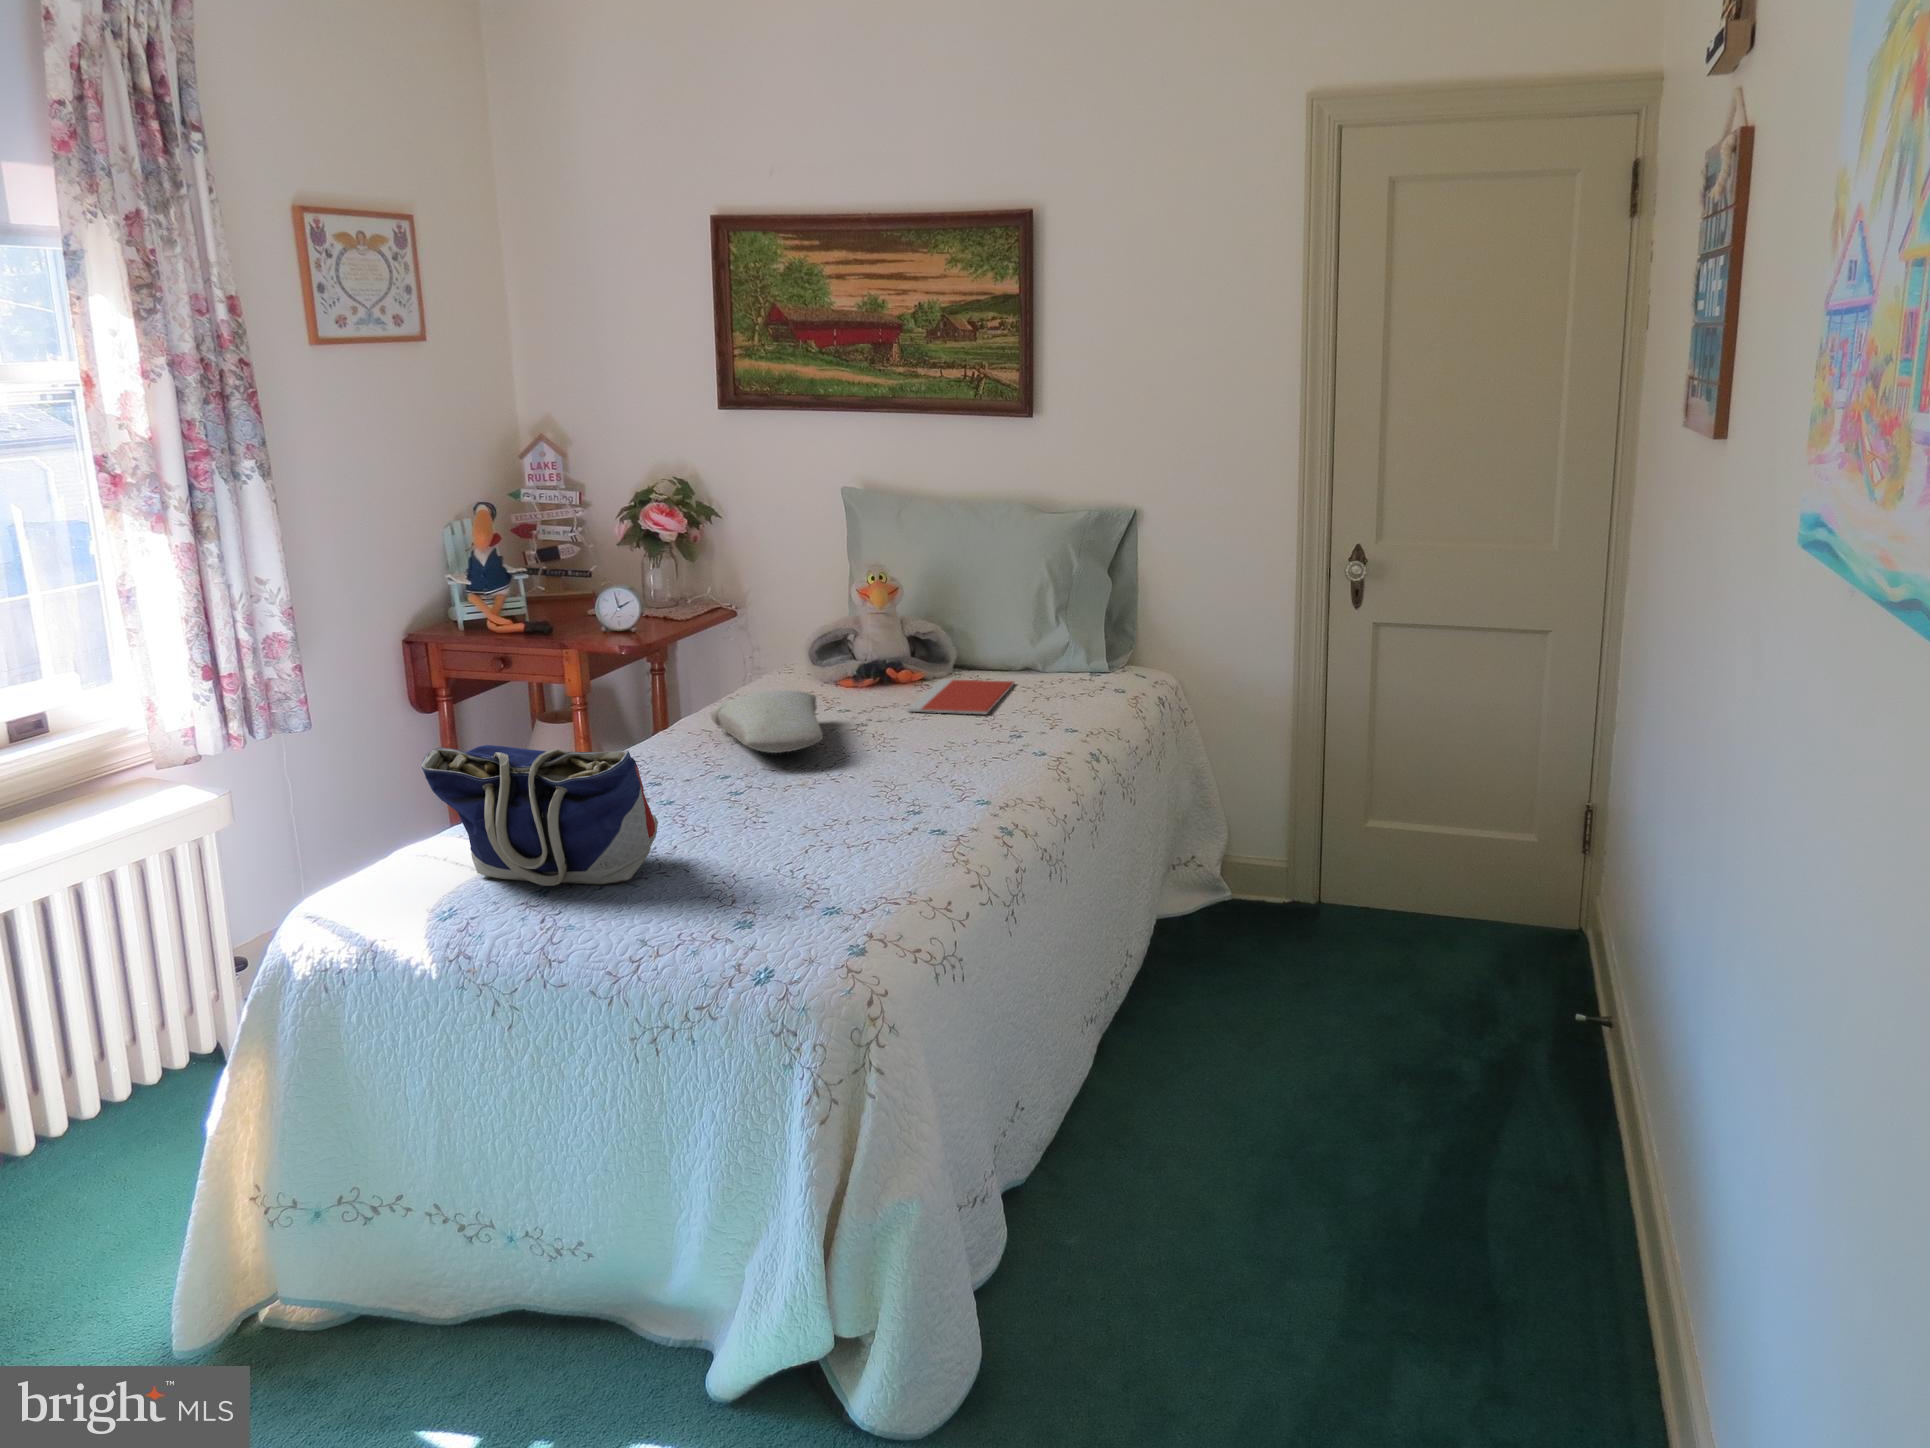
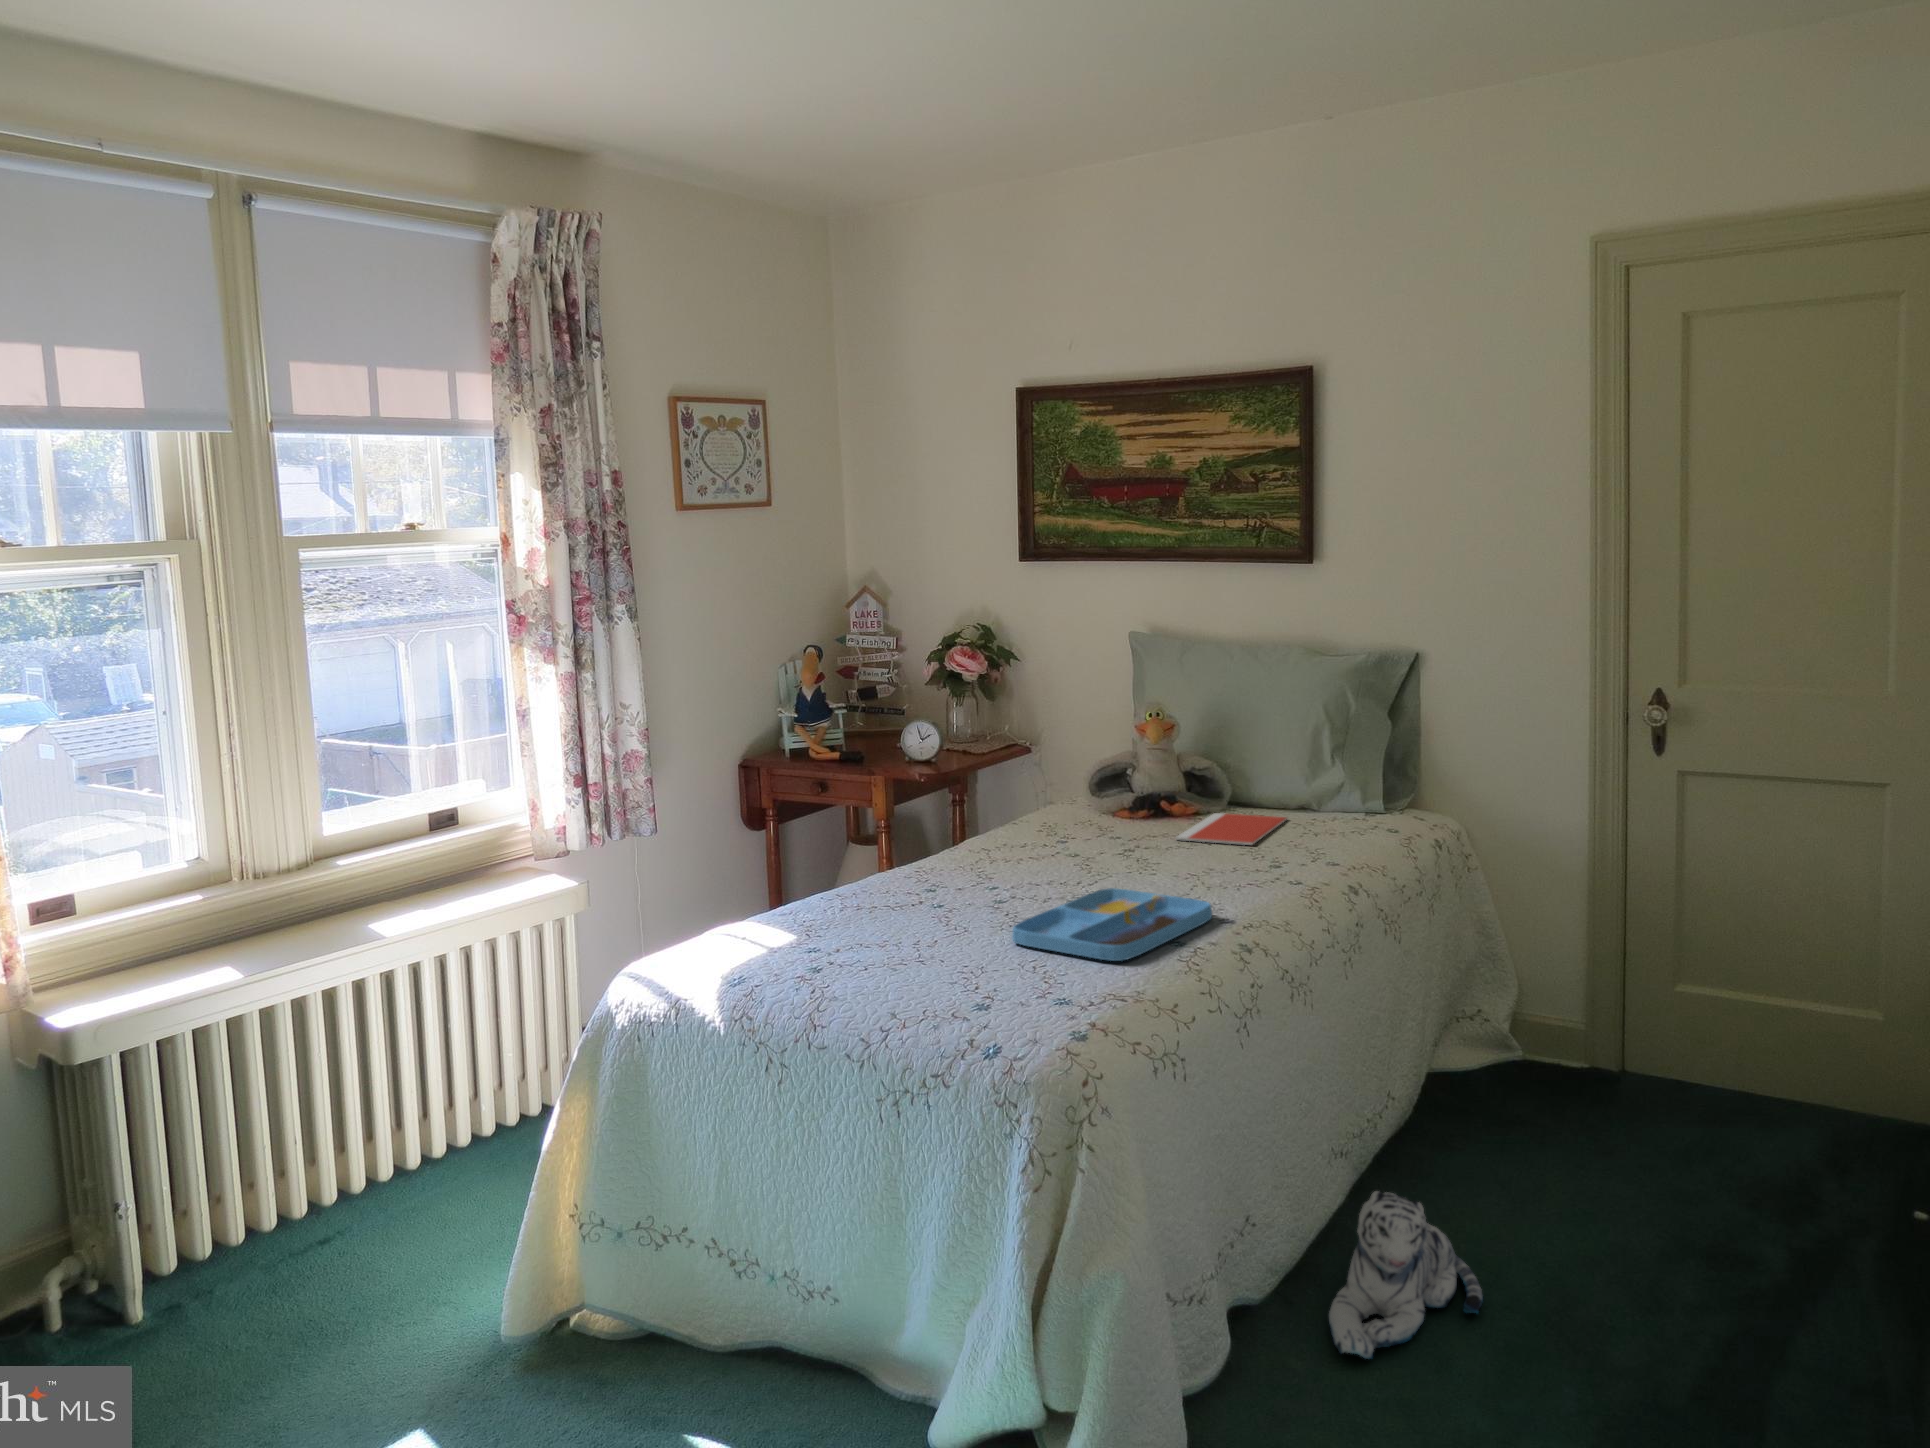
pillow: present [711,690,823,753] -> none [988,813,1087,868]
tote bag: present [421,745,658,886] -> none [724,838,919,967]
tray: none [761,773,965,858] -> present [1012,888,1212,961]
plush toy: none [1091,1060,1228,1225] -> present [1329,1191,1483,1359]

